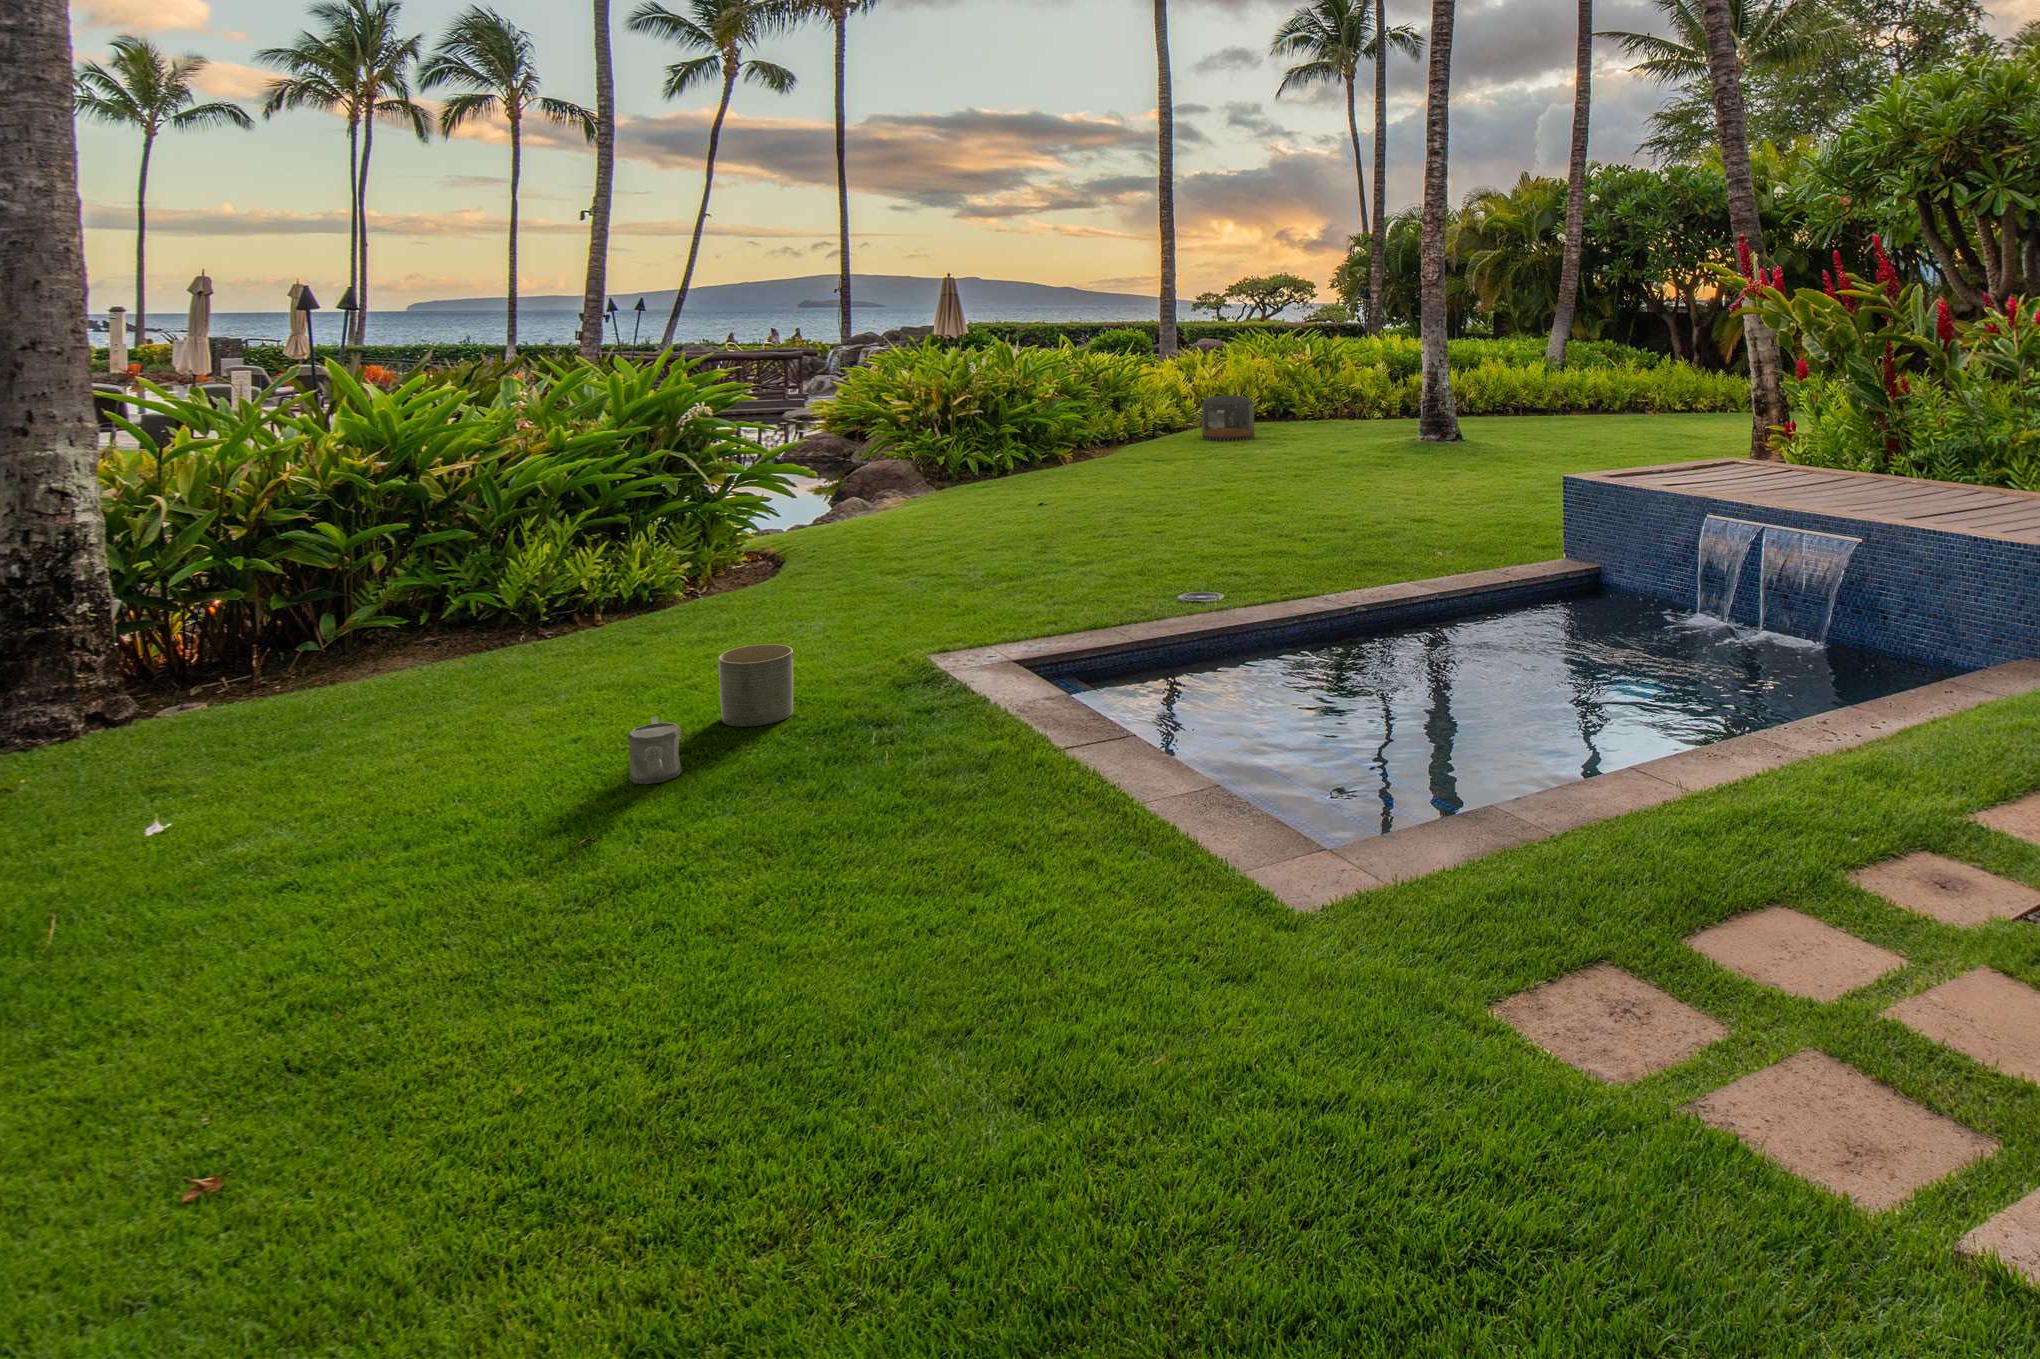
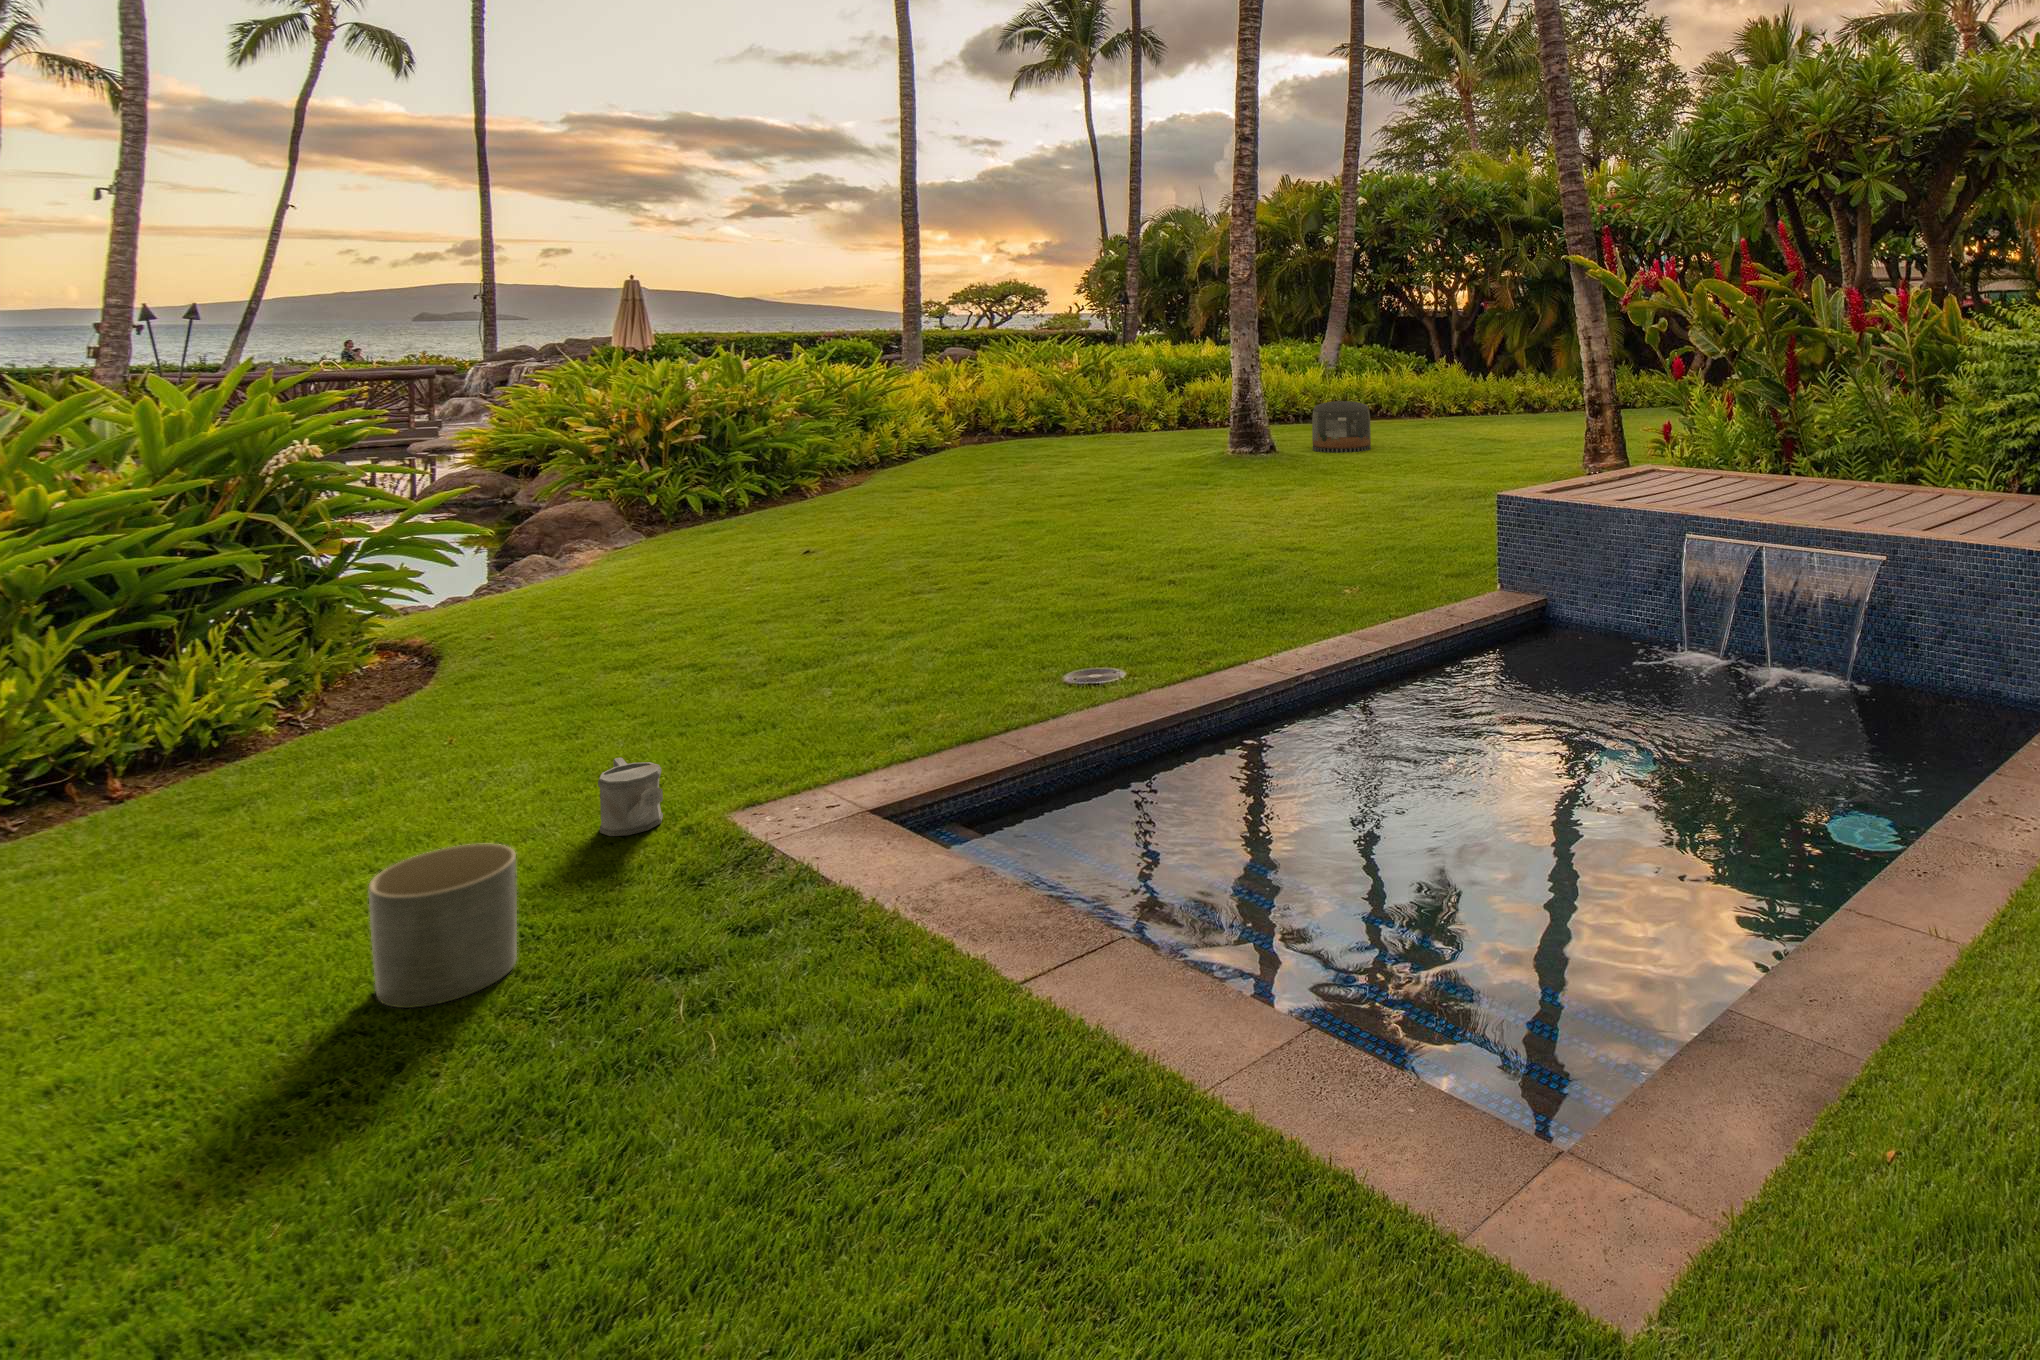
pouf: present [1202,395,1254,441] -> present [1312,401,1371,453]
watering can: present [628,716,682,784] -> present [598,757,663,836]

